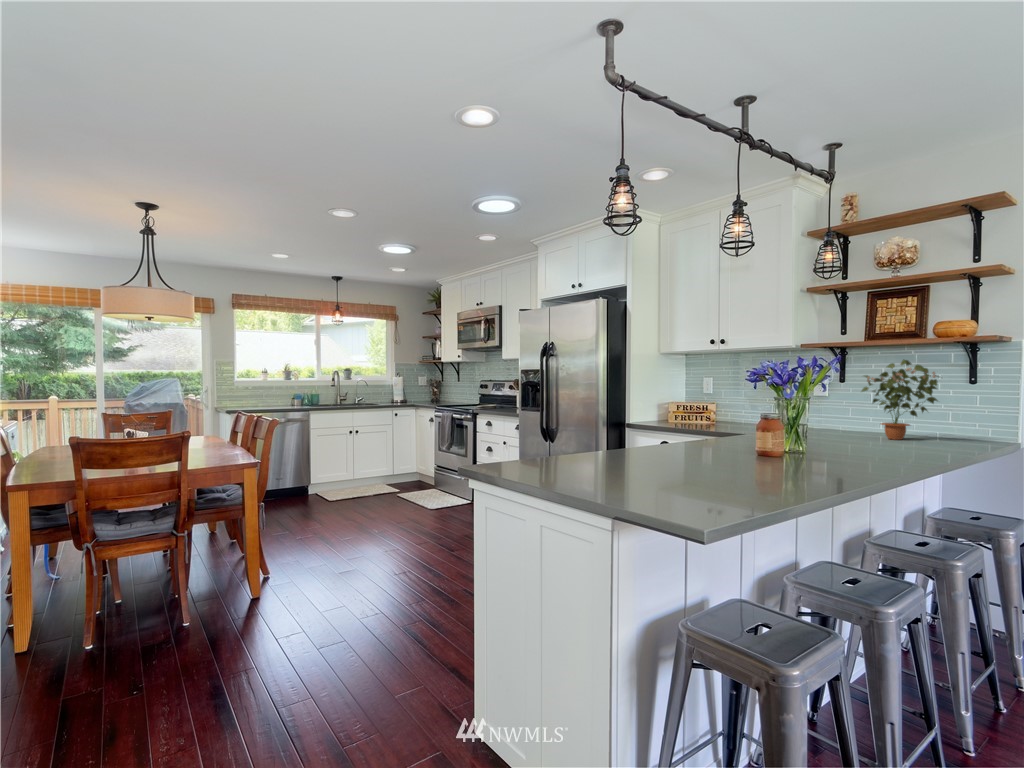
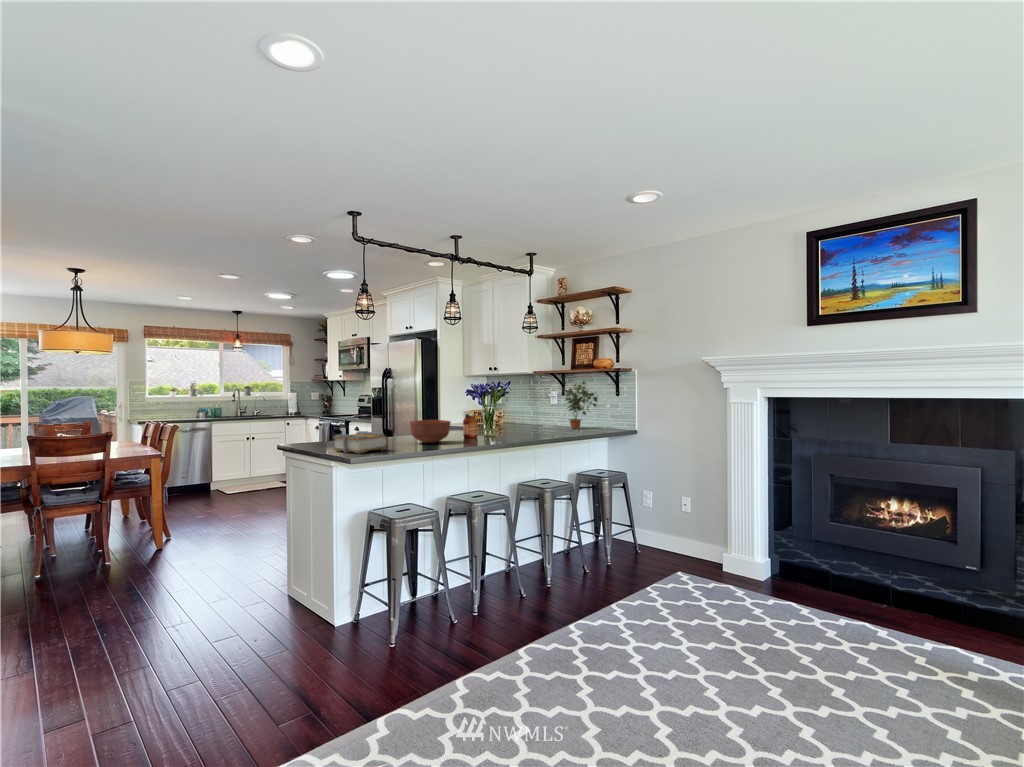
bowl: none [691,426,773,472] -> present [410,420,451,443]
book: none [588,450,702,504] -> present [333,431,388,454]

